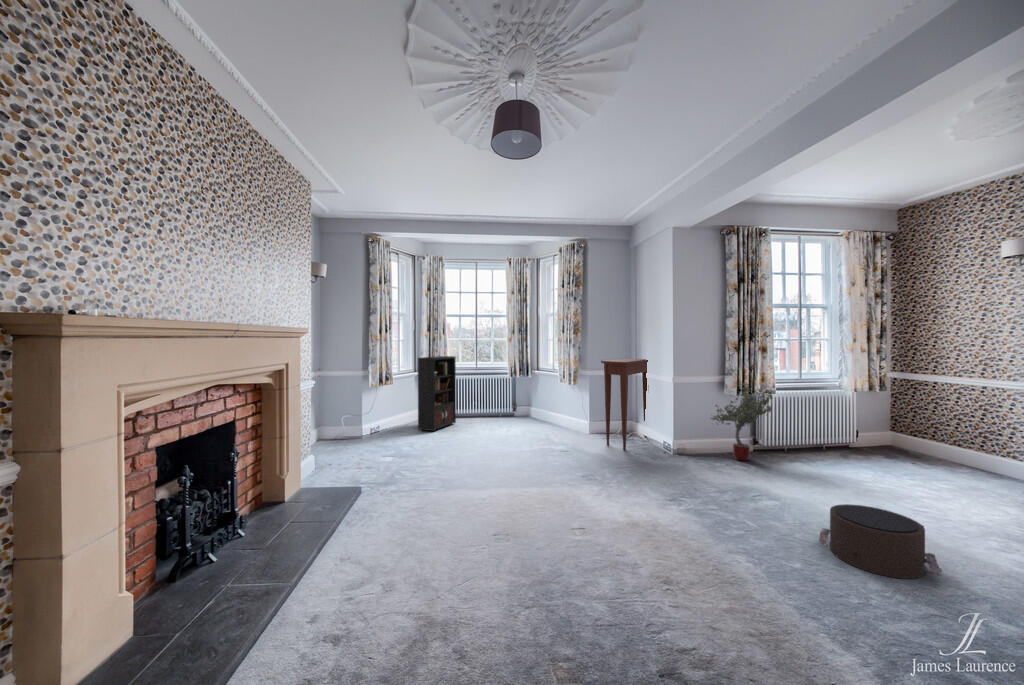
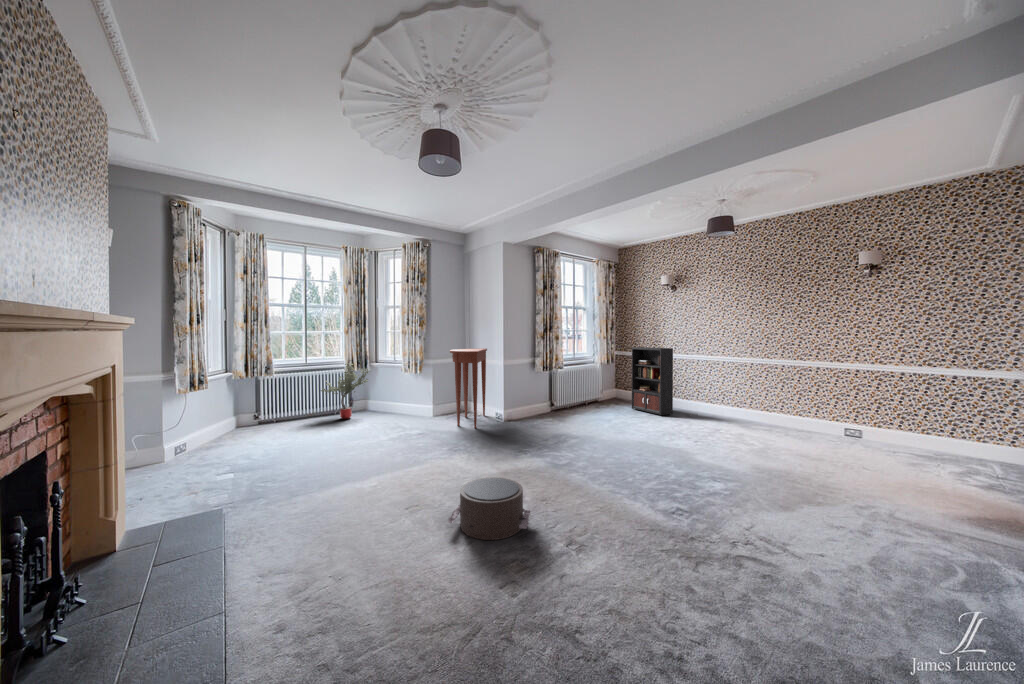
bookcase: present [418,356,456,431] -> present [632,347,691,415]
potted tree: present [711,383,773,461] -> present [321,363,368,419]
pouf: present [819,504,942,579] -> present [448,477,530,540]

